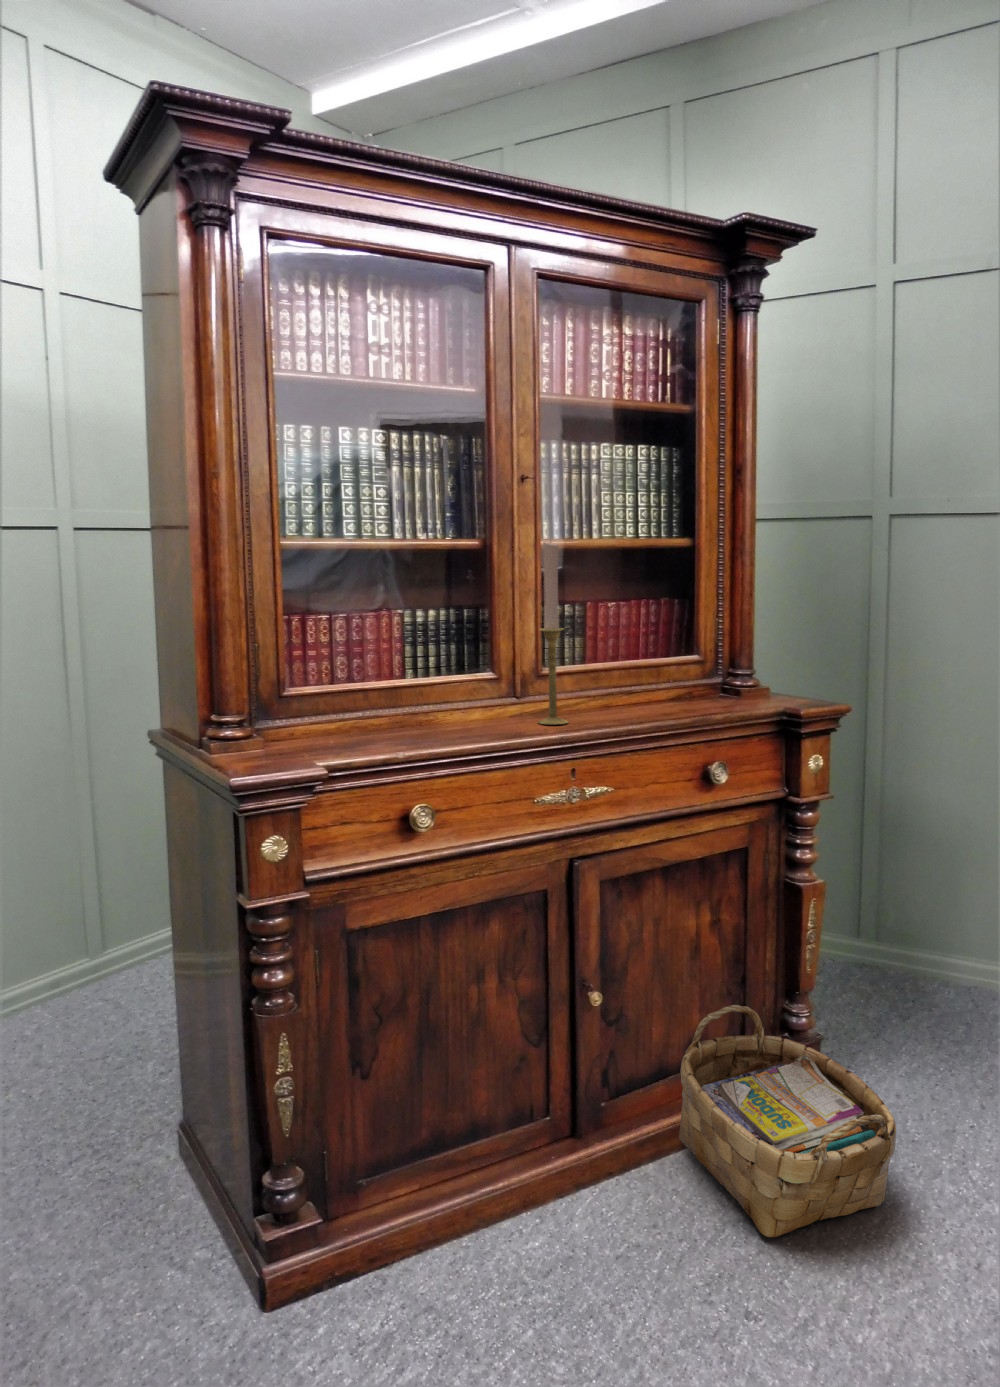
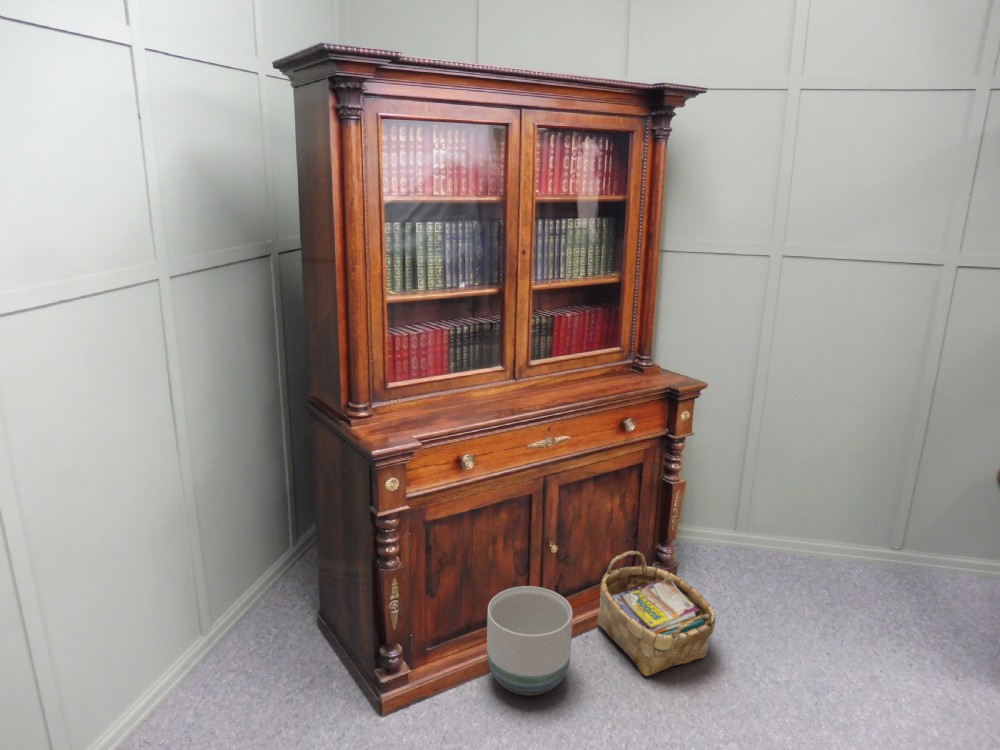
candlestick: present [538,542,568,724] -> none [528,292,547,399]
planter: none [465,1061,621,1269] -> present [487,586,572,696]

